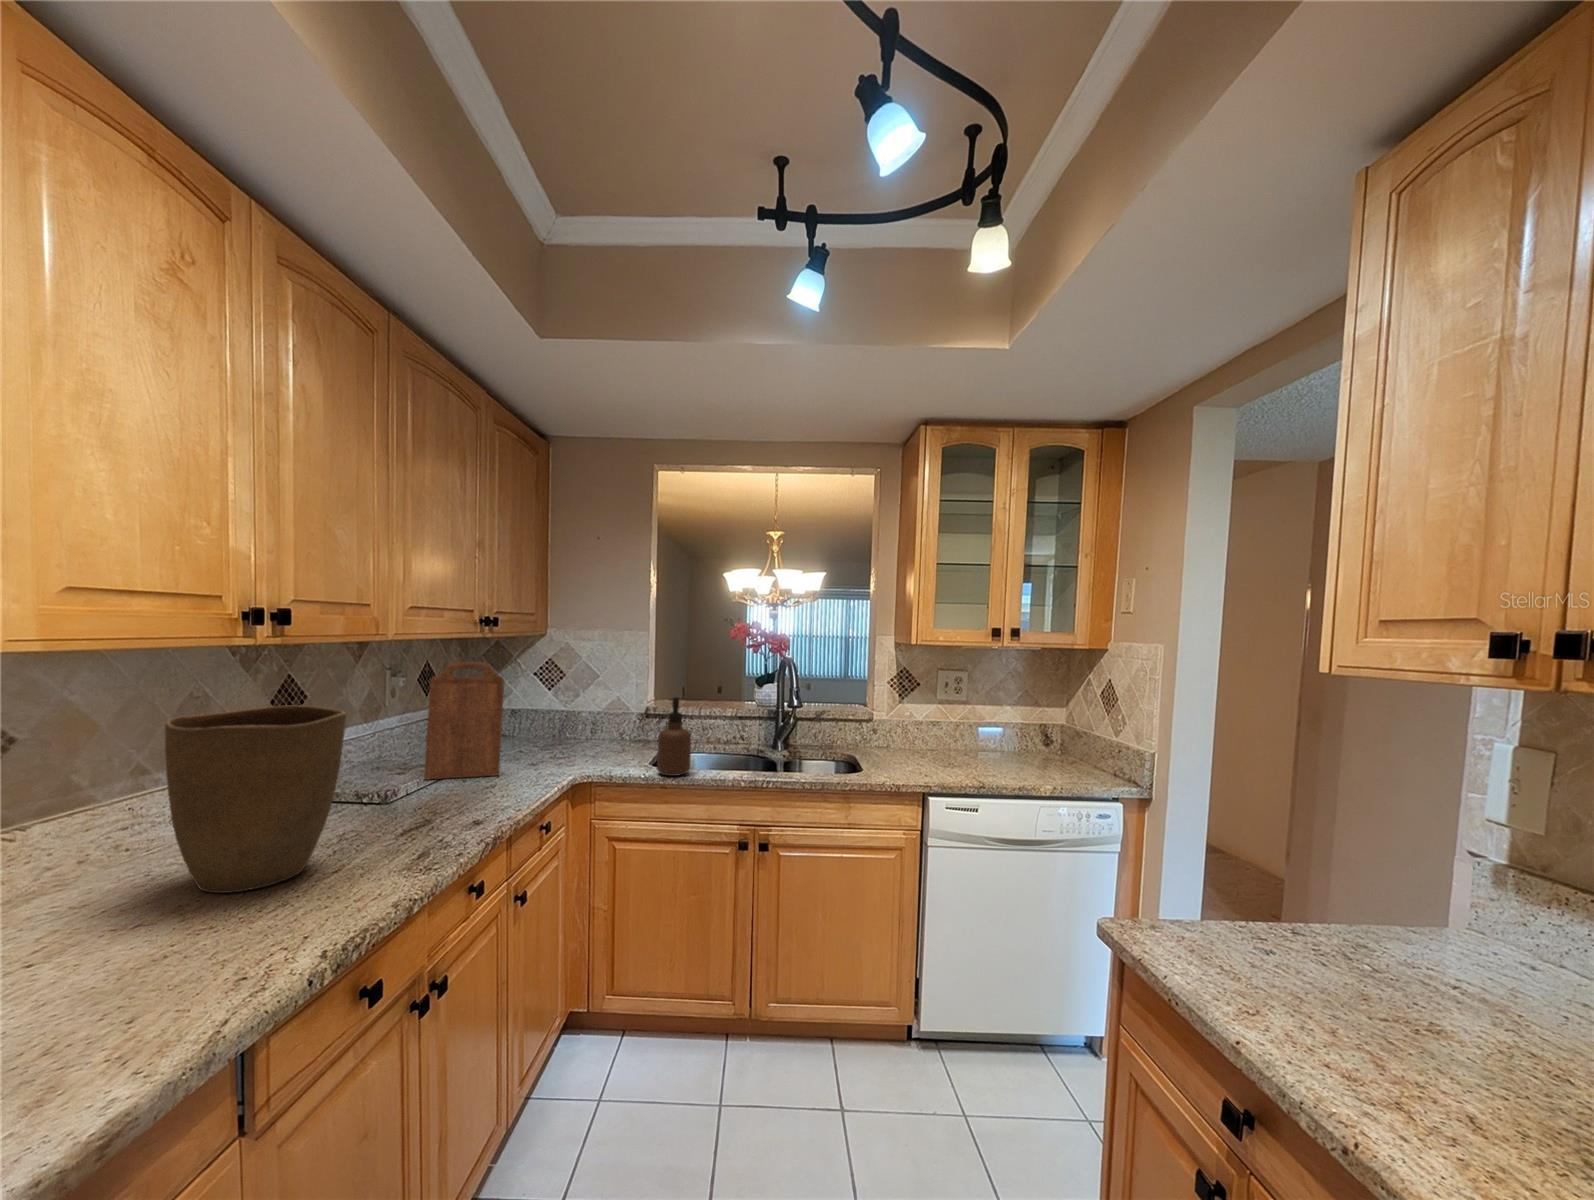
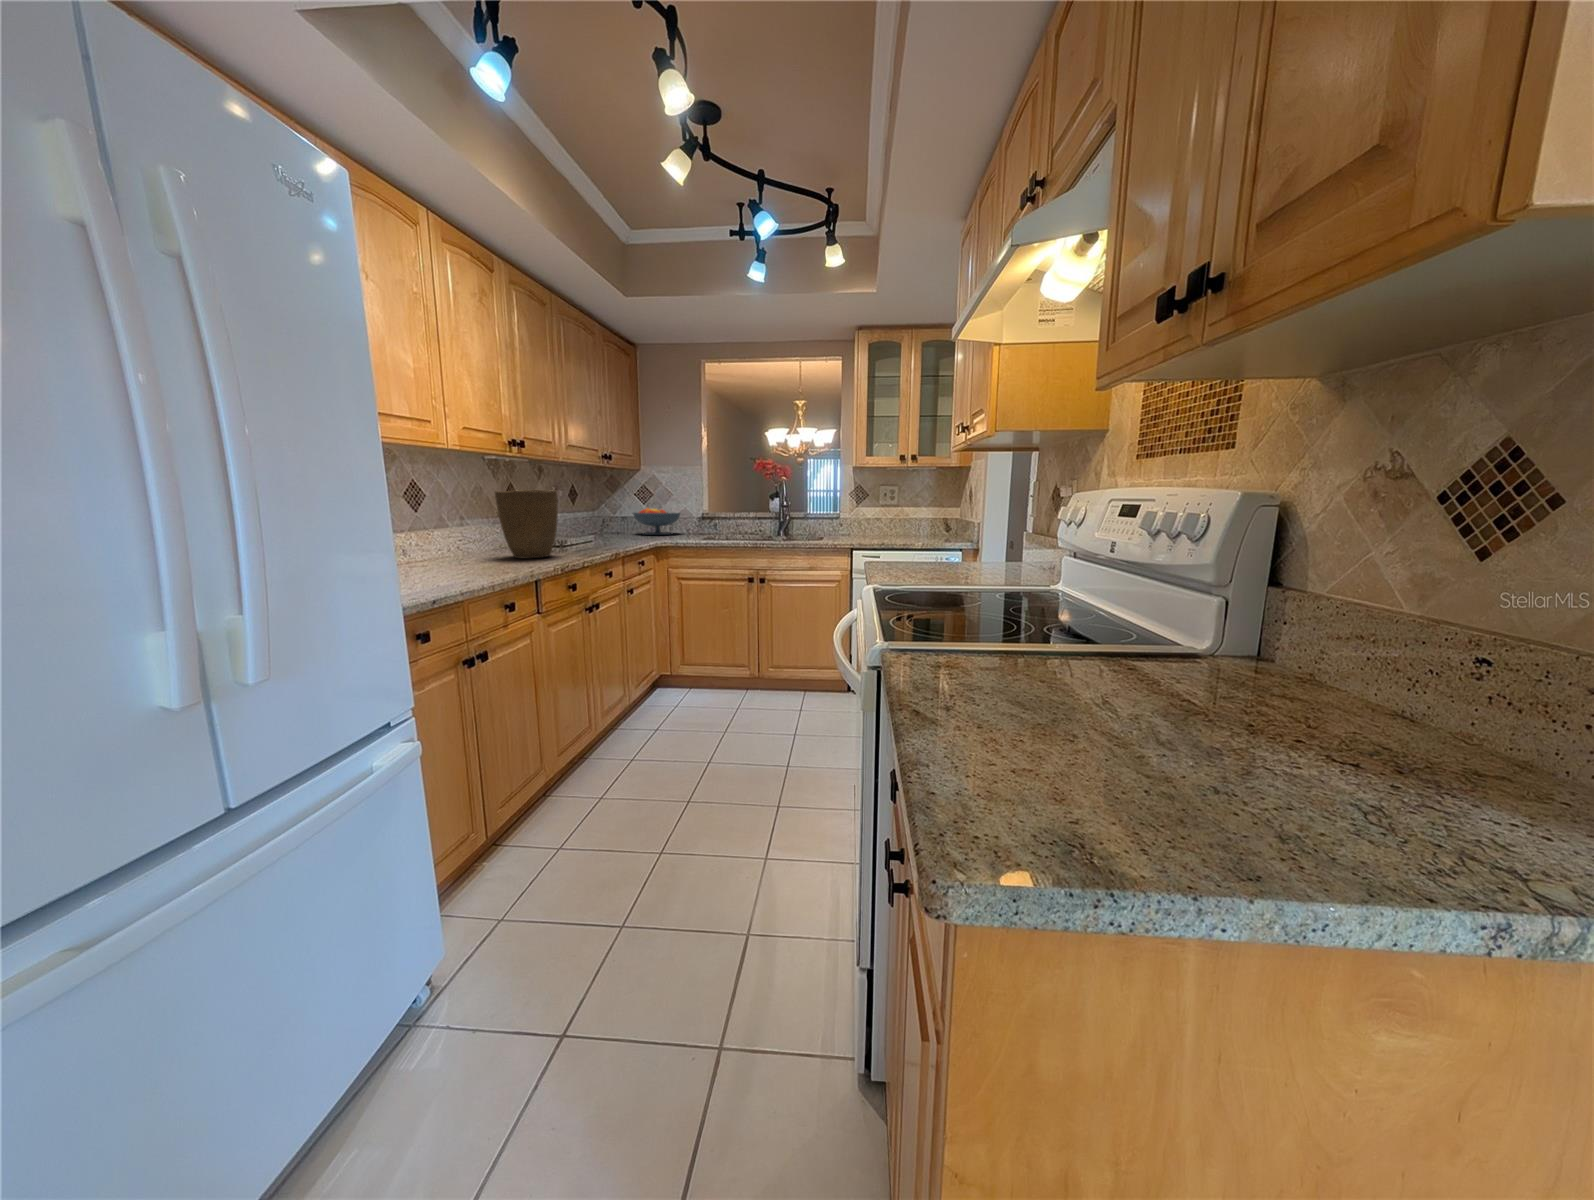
cutting board: present [424,662,504,779] -> none [580,480,620,542]
fruit bowl: none [532,690,615,746] -> present [633,508,680,535]
soap dispenser: present [657,697,691,776] -> none [702,499,721,542]

